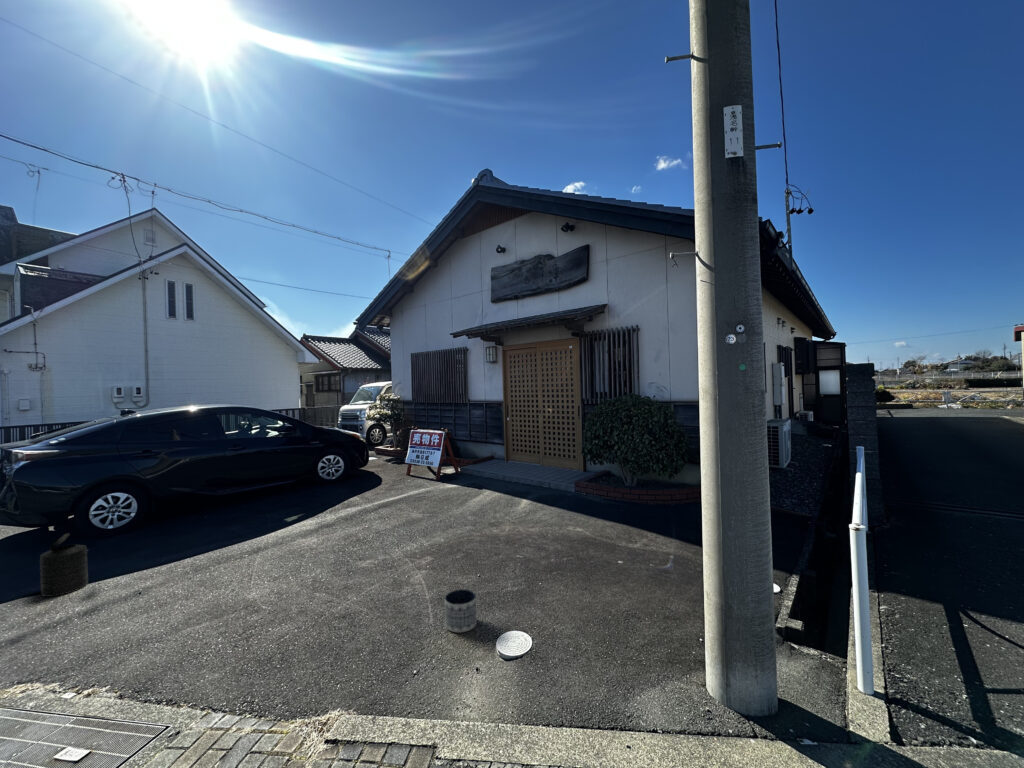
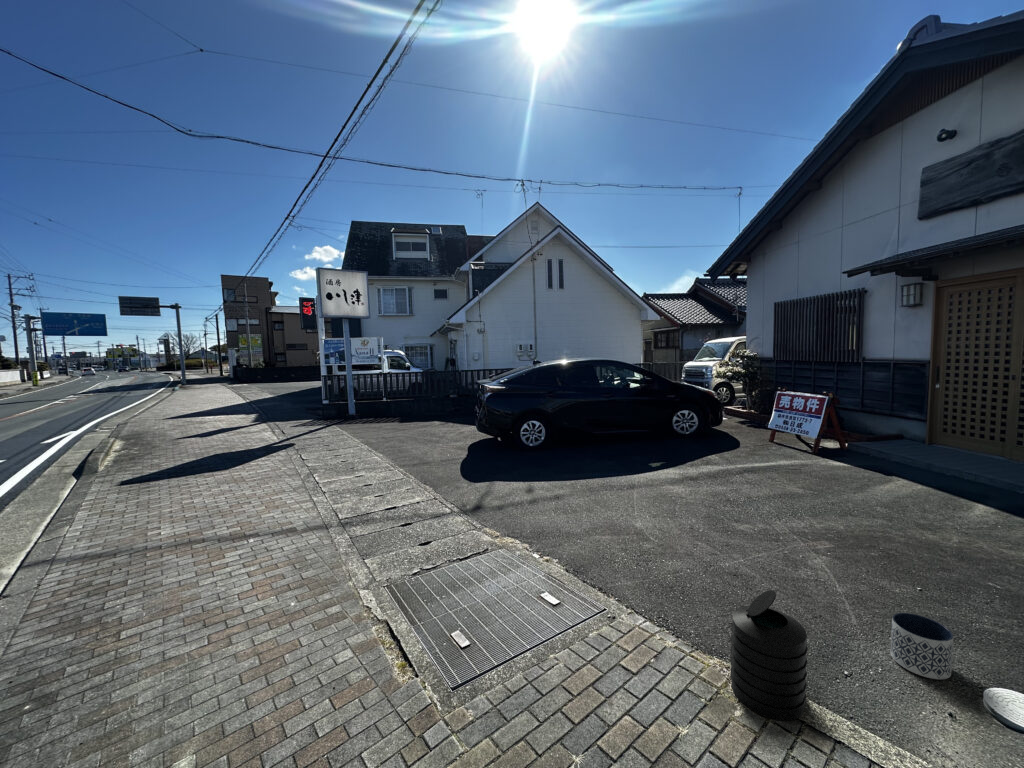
trash can: present [40,533,88,597] -> present [730,590,808,721]

